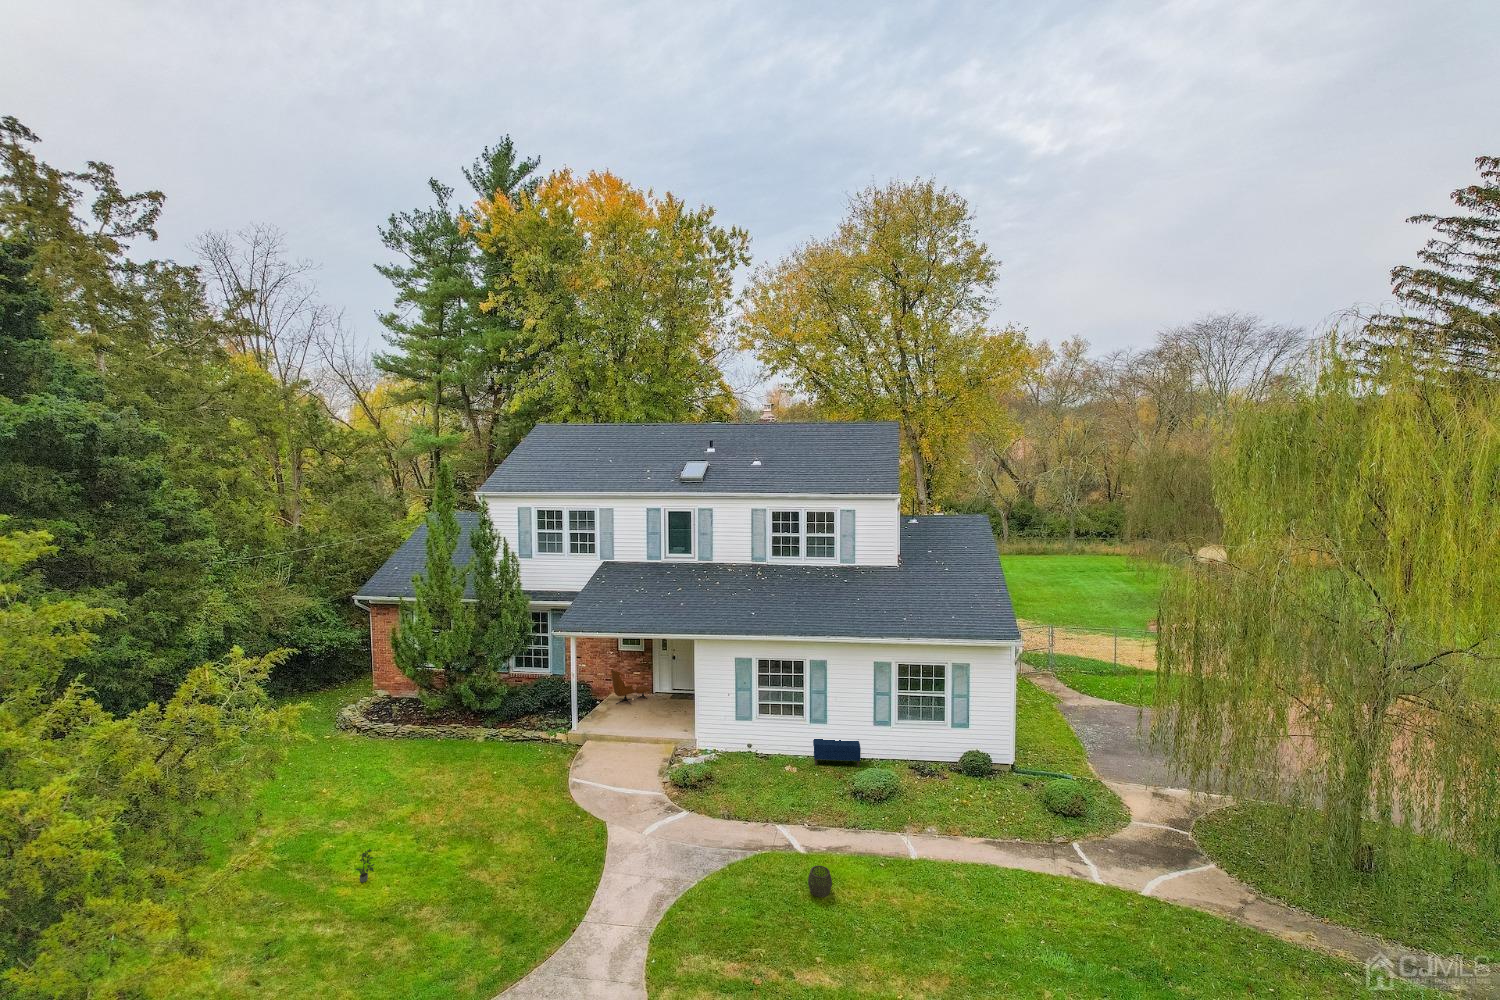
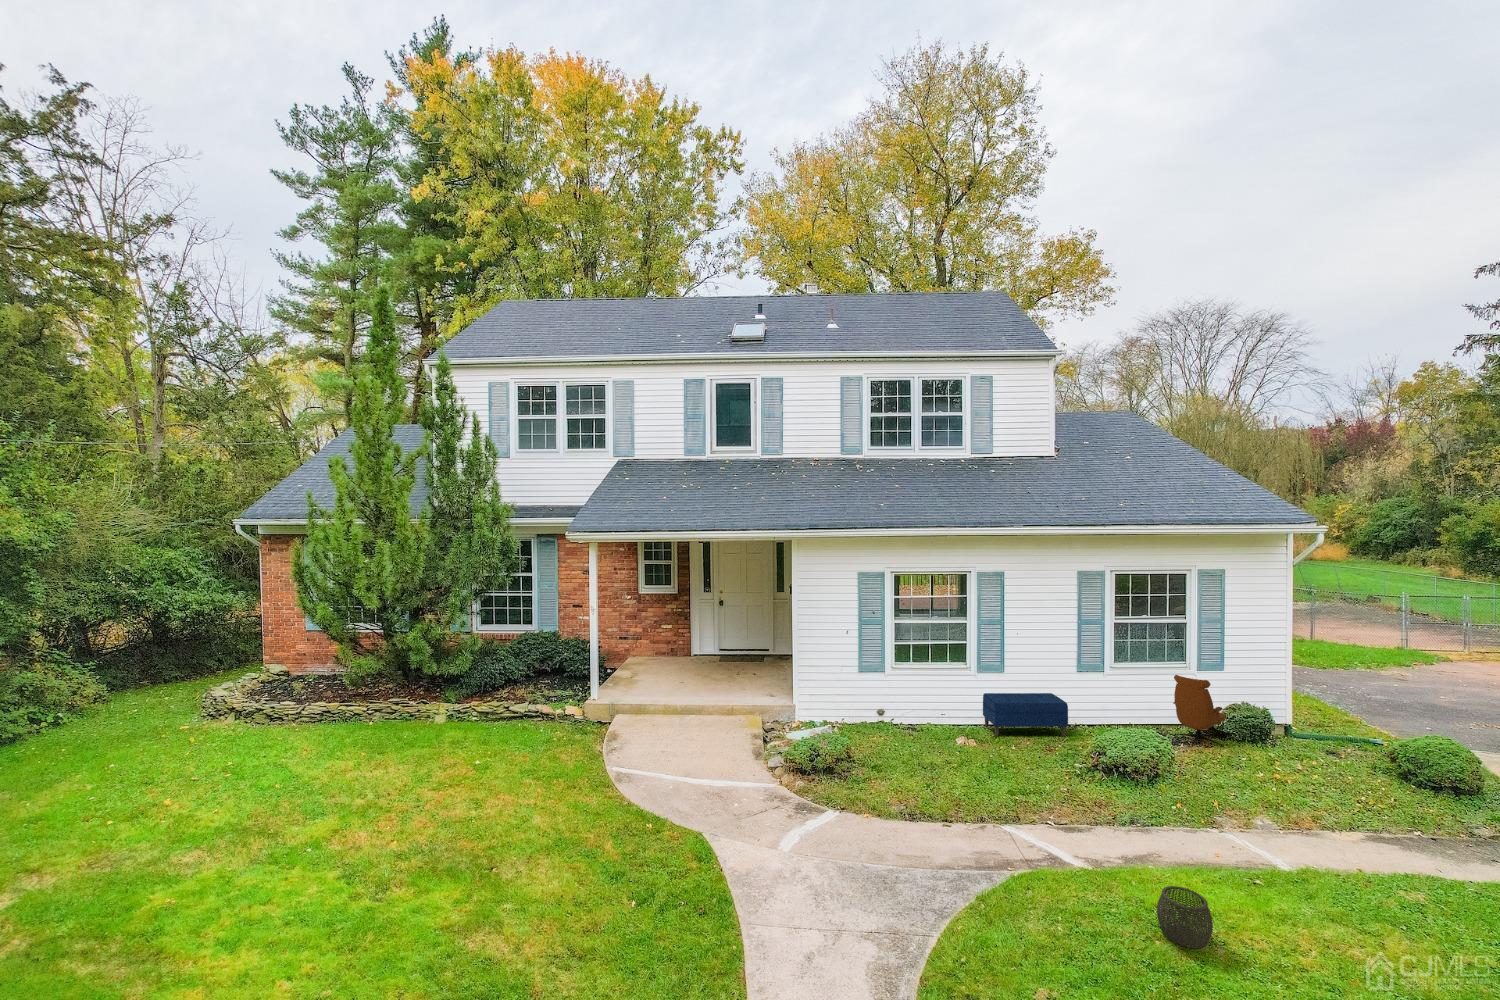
lounge chair: present [611,669,650,704] -> present [1173,675,1228,747]
potted plant: present [356,849,375,882] -> none [214,897,260,972]

